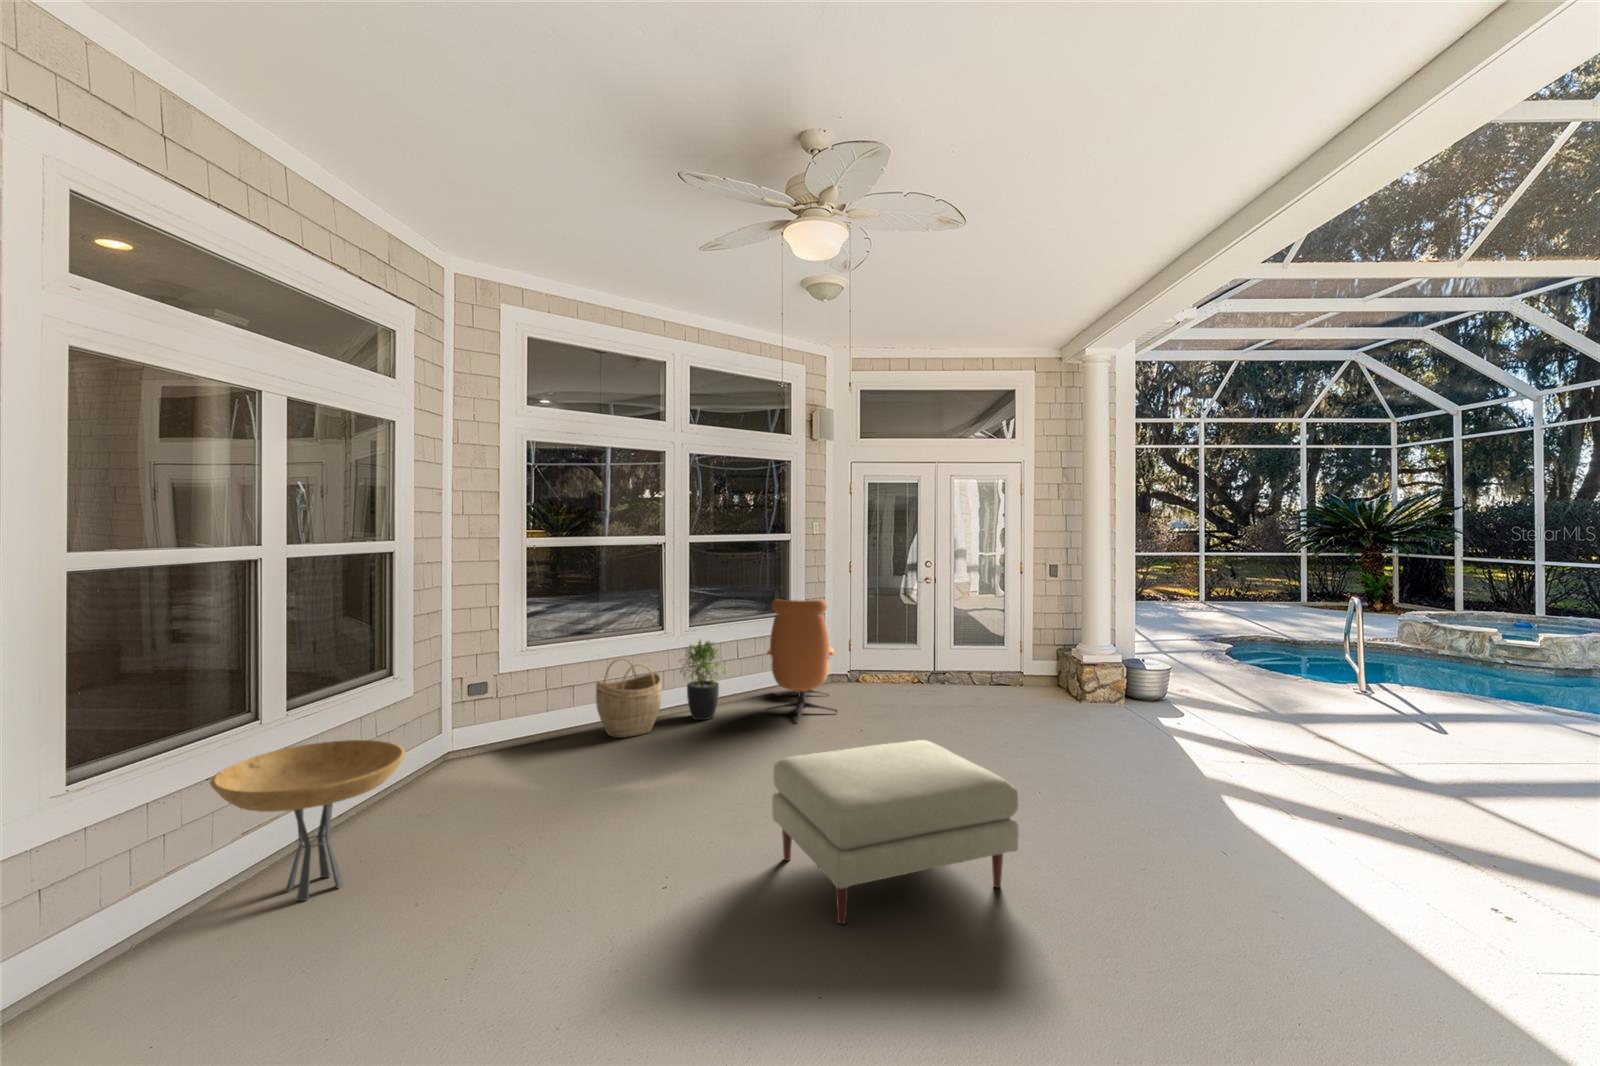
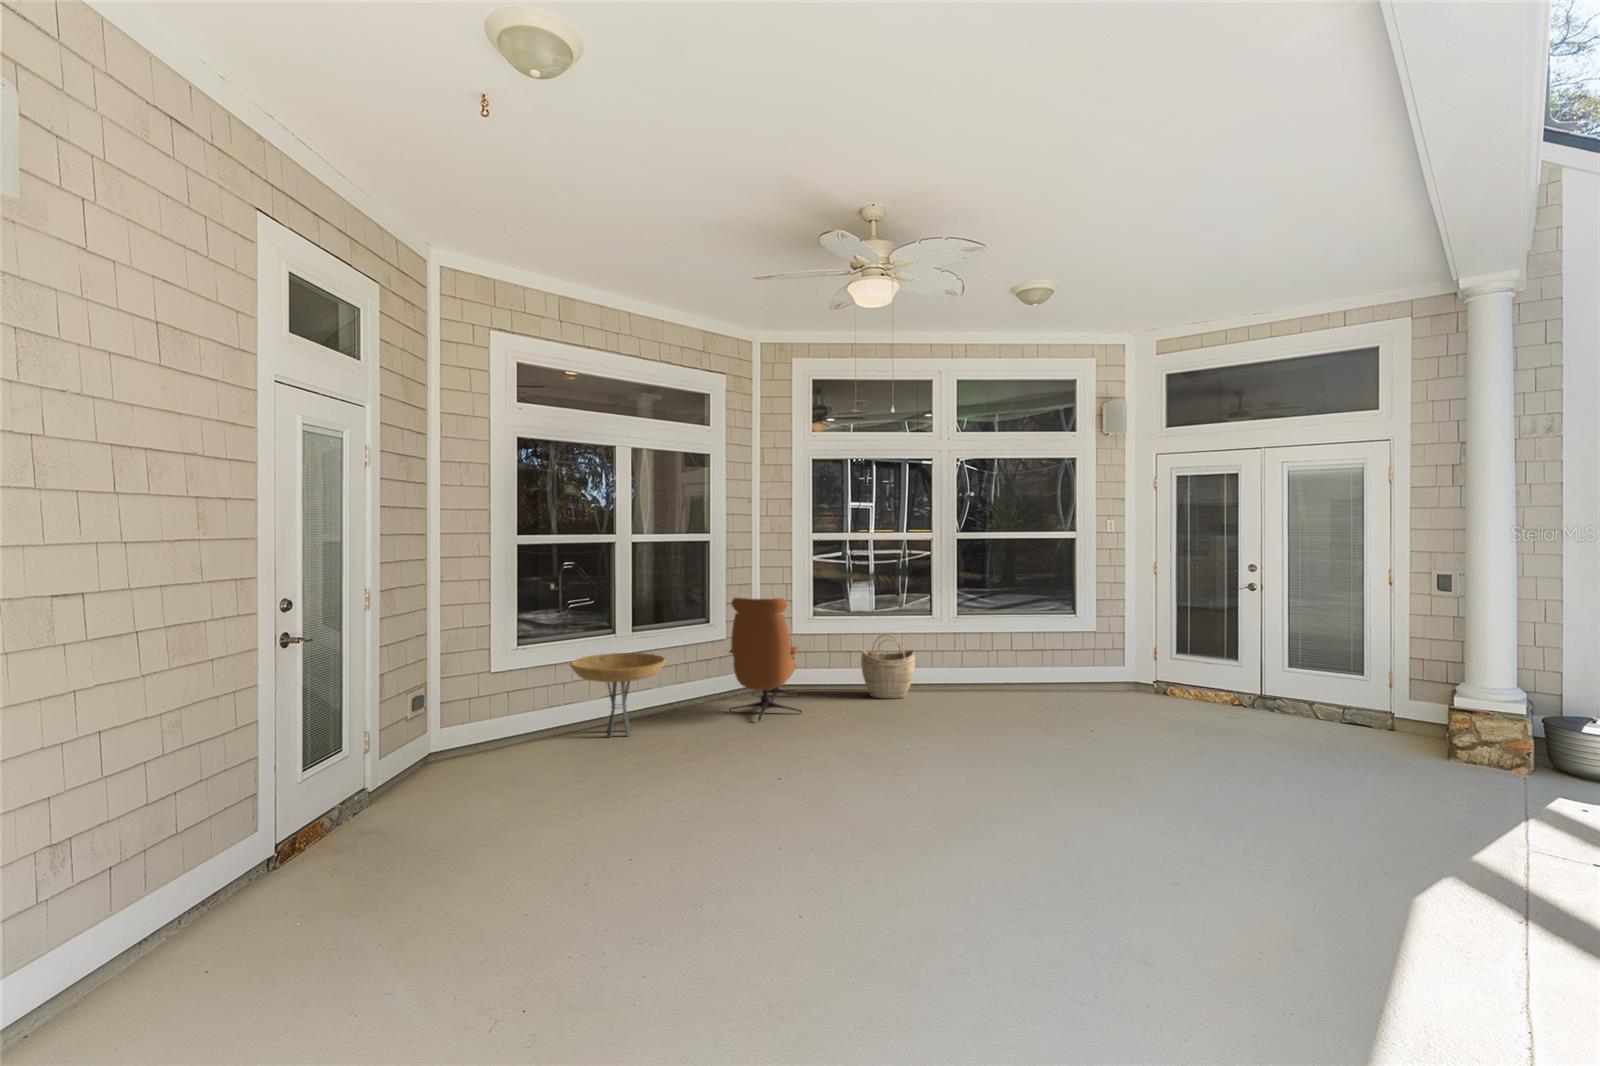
lounge chair: present [765,599,837,721] -> present [729,597,802,721]
potted plant: present [679,640,727,720] -> none [937,625,980,698]
ottoman: present [772,740,1019,924] -> none [827,707,1013,849]

